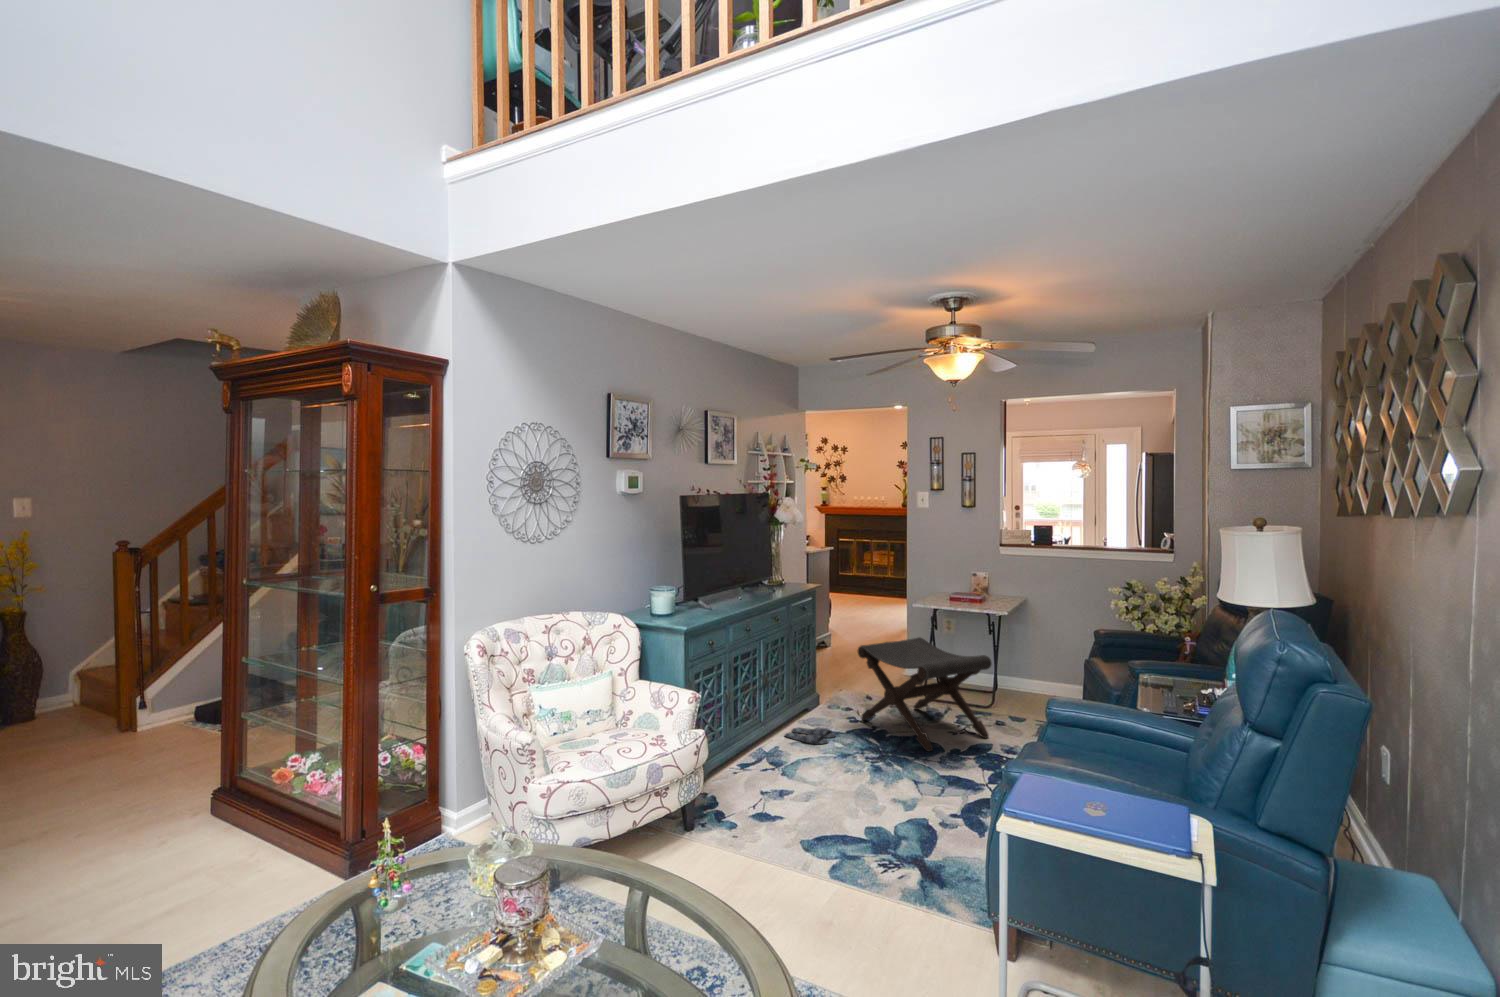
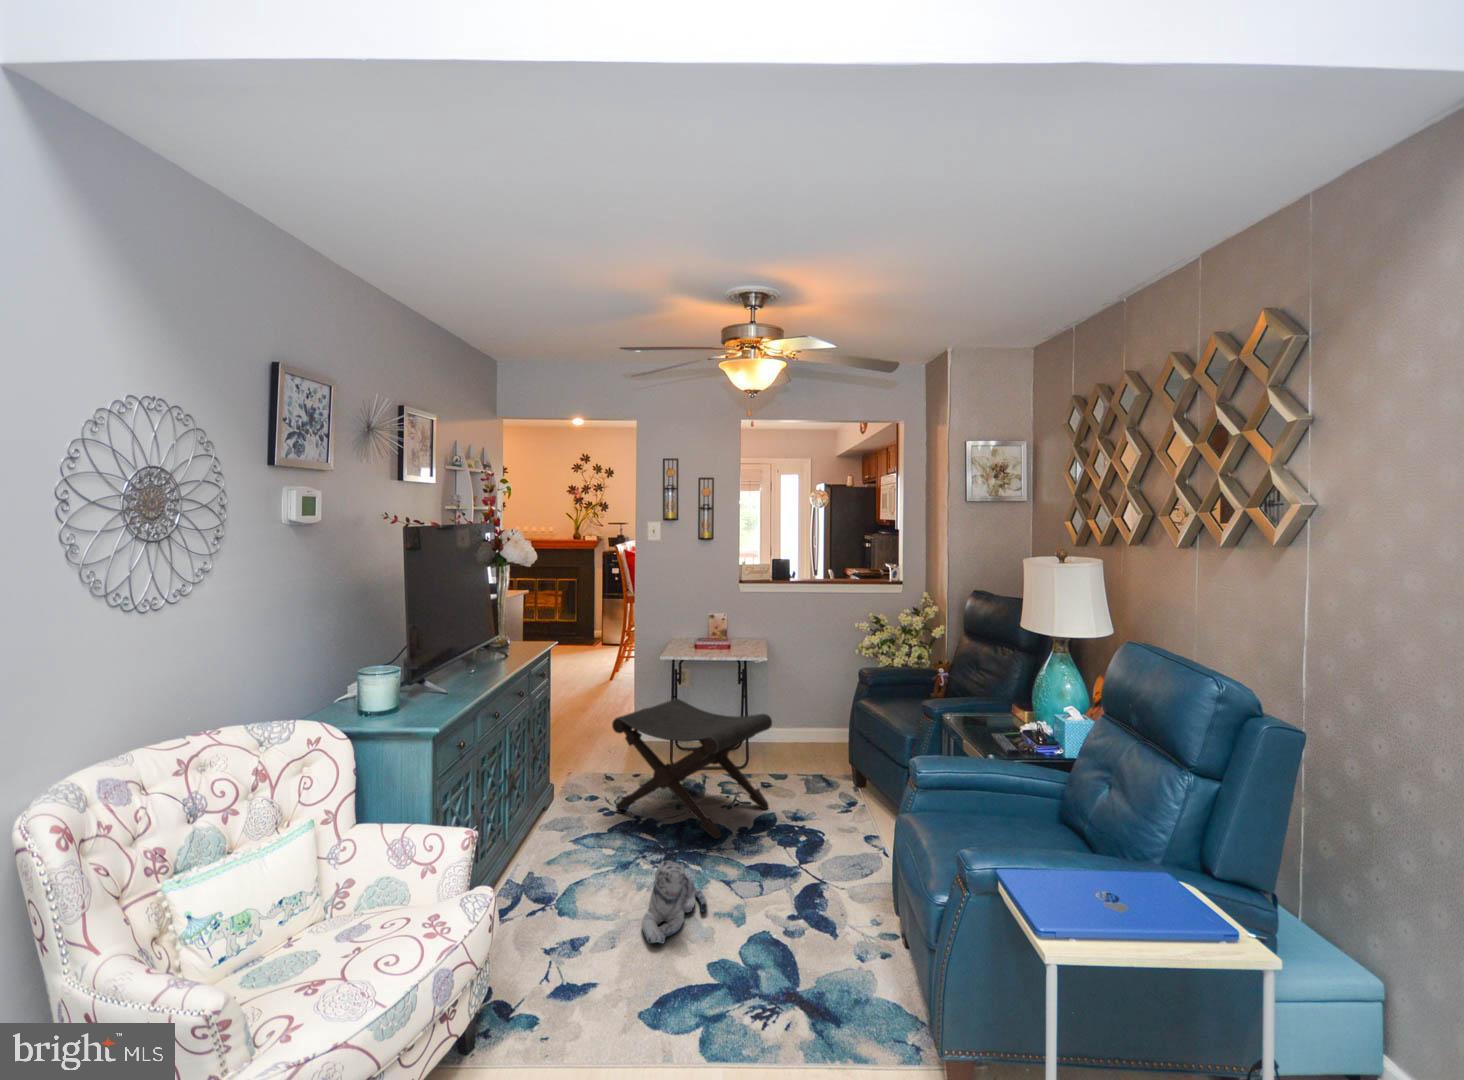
slippers: present [785,728,836,744] -> none [530,831,597,857]
plush toy: none [832,748,892,807] -> present [642,861,707,944]

